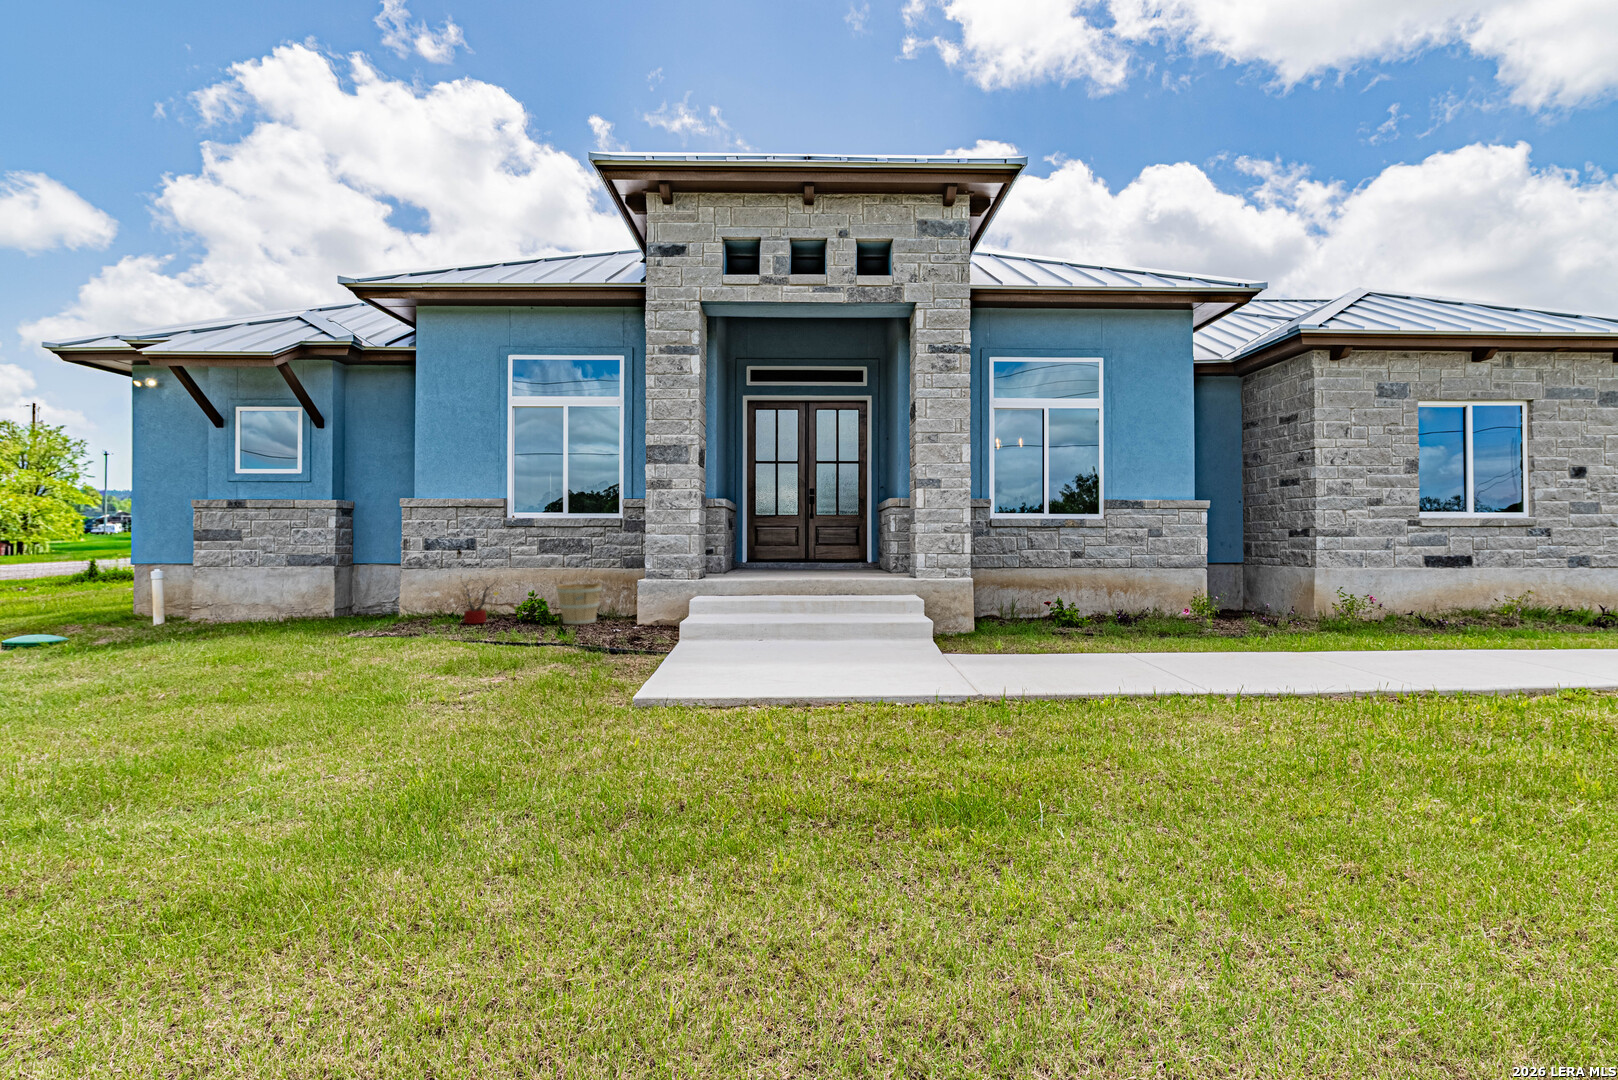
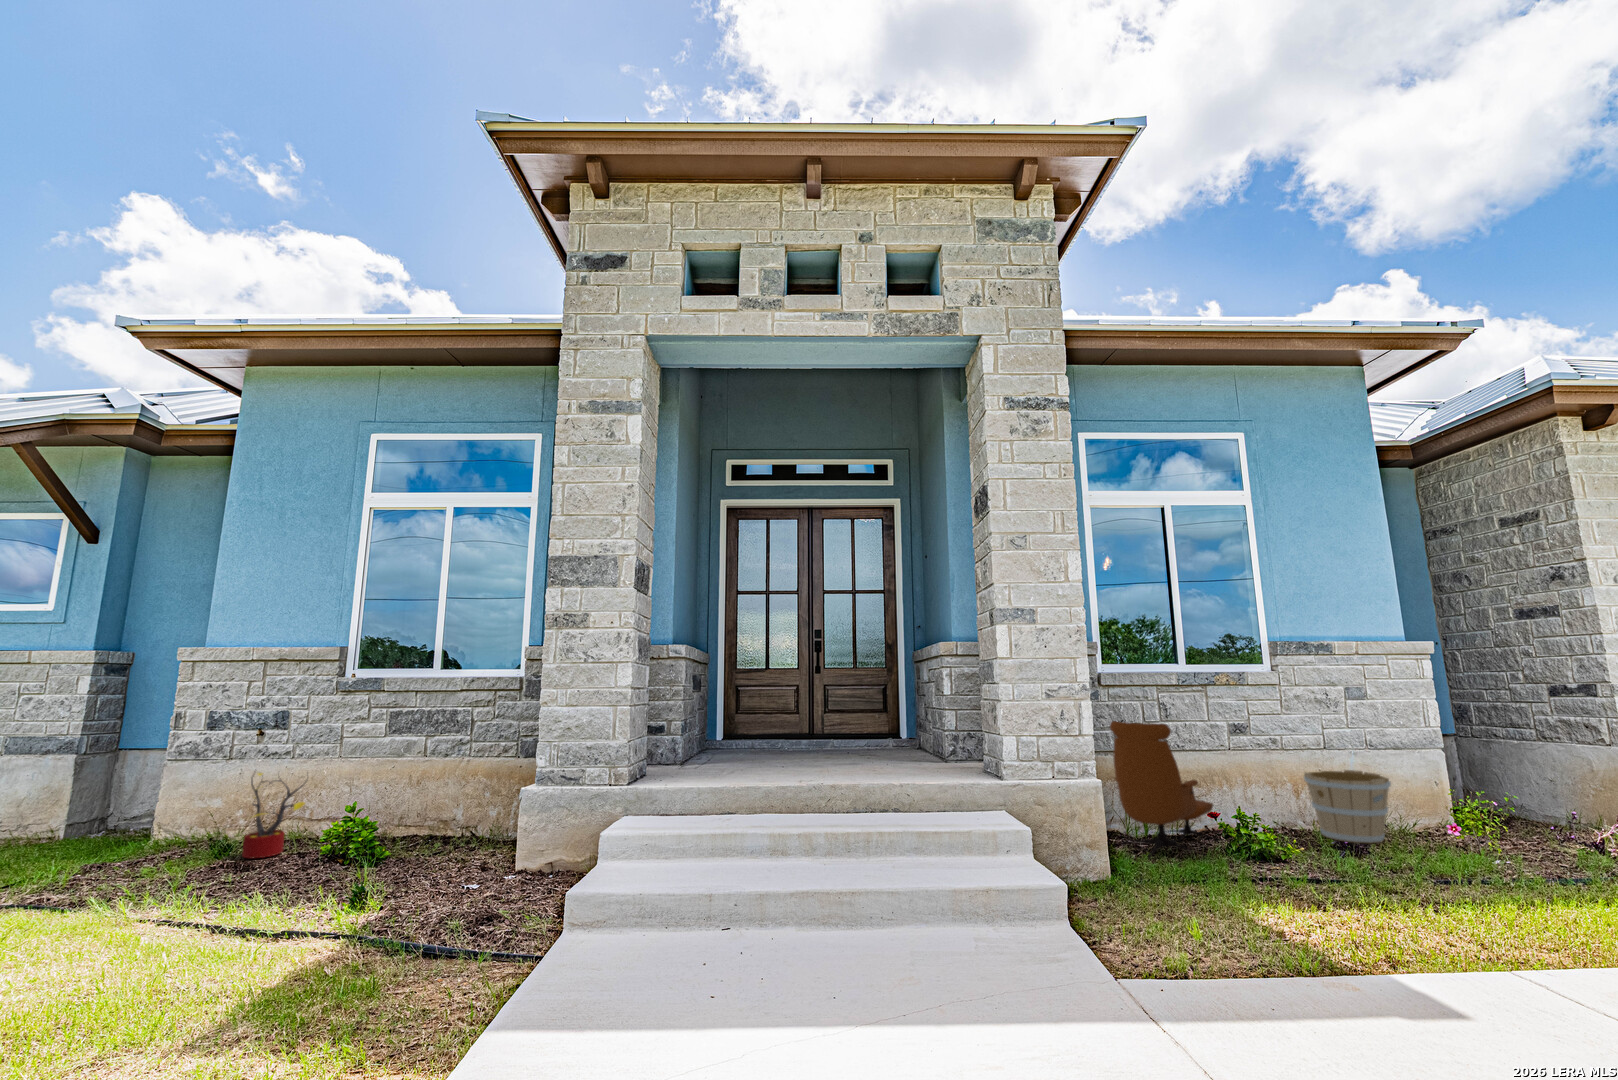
lounge chair: none [986,547,1052,625] -> present [1110,721,1217,859]
wooden bucket: present [556,583,602,625] -> present [1304,770,1391,844]

